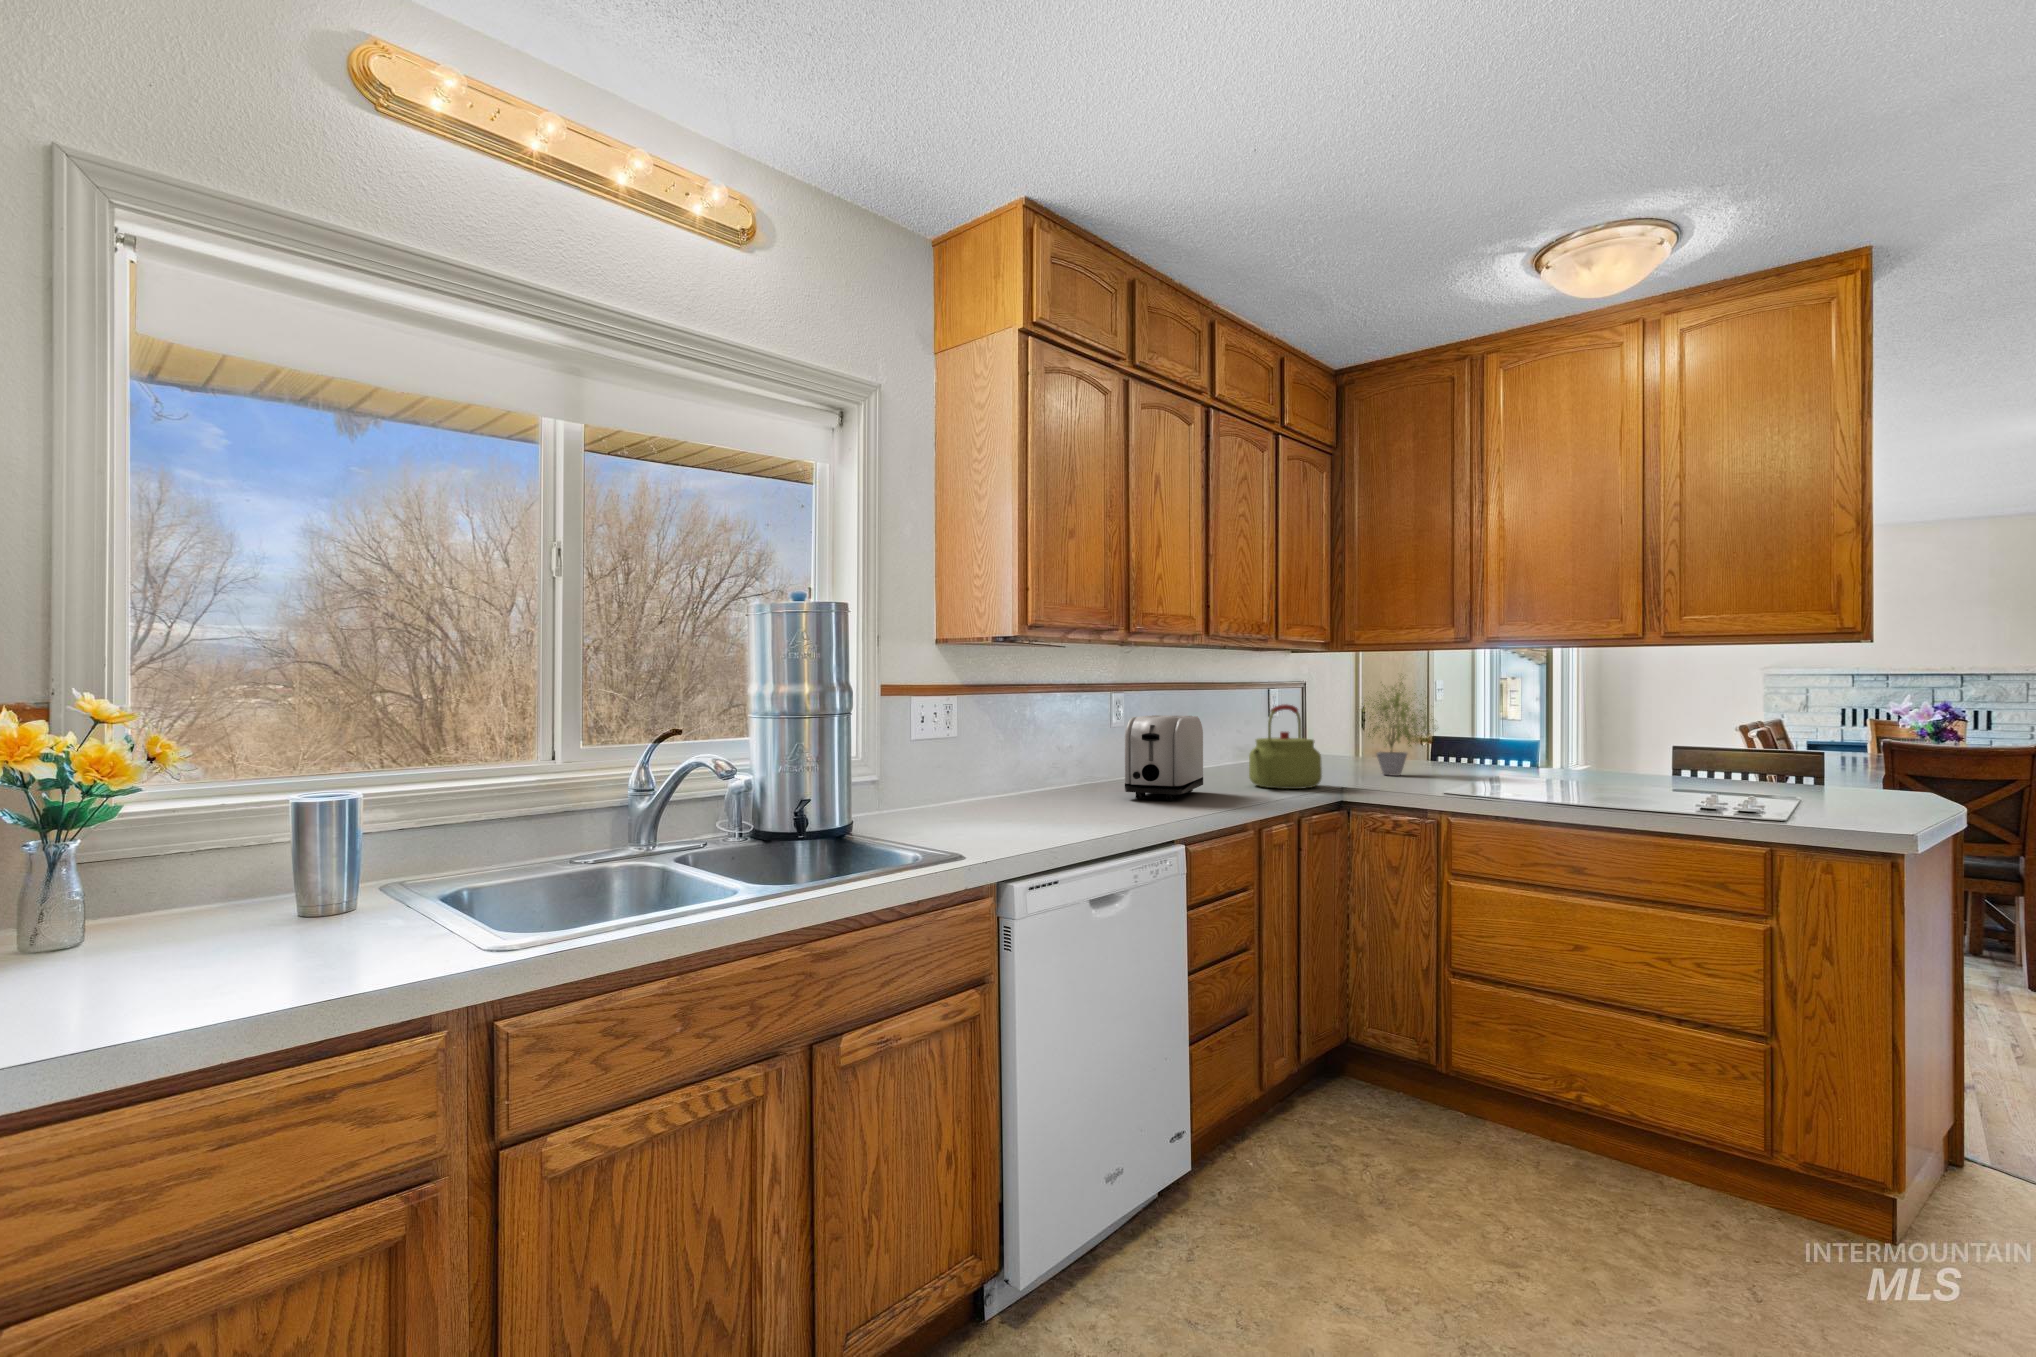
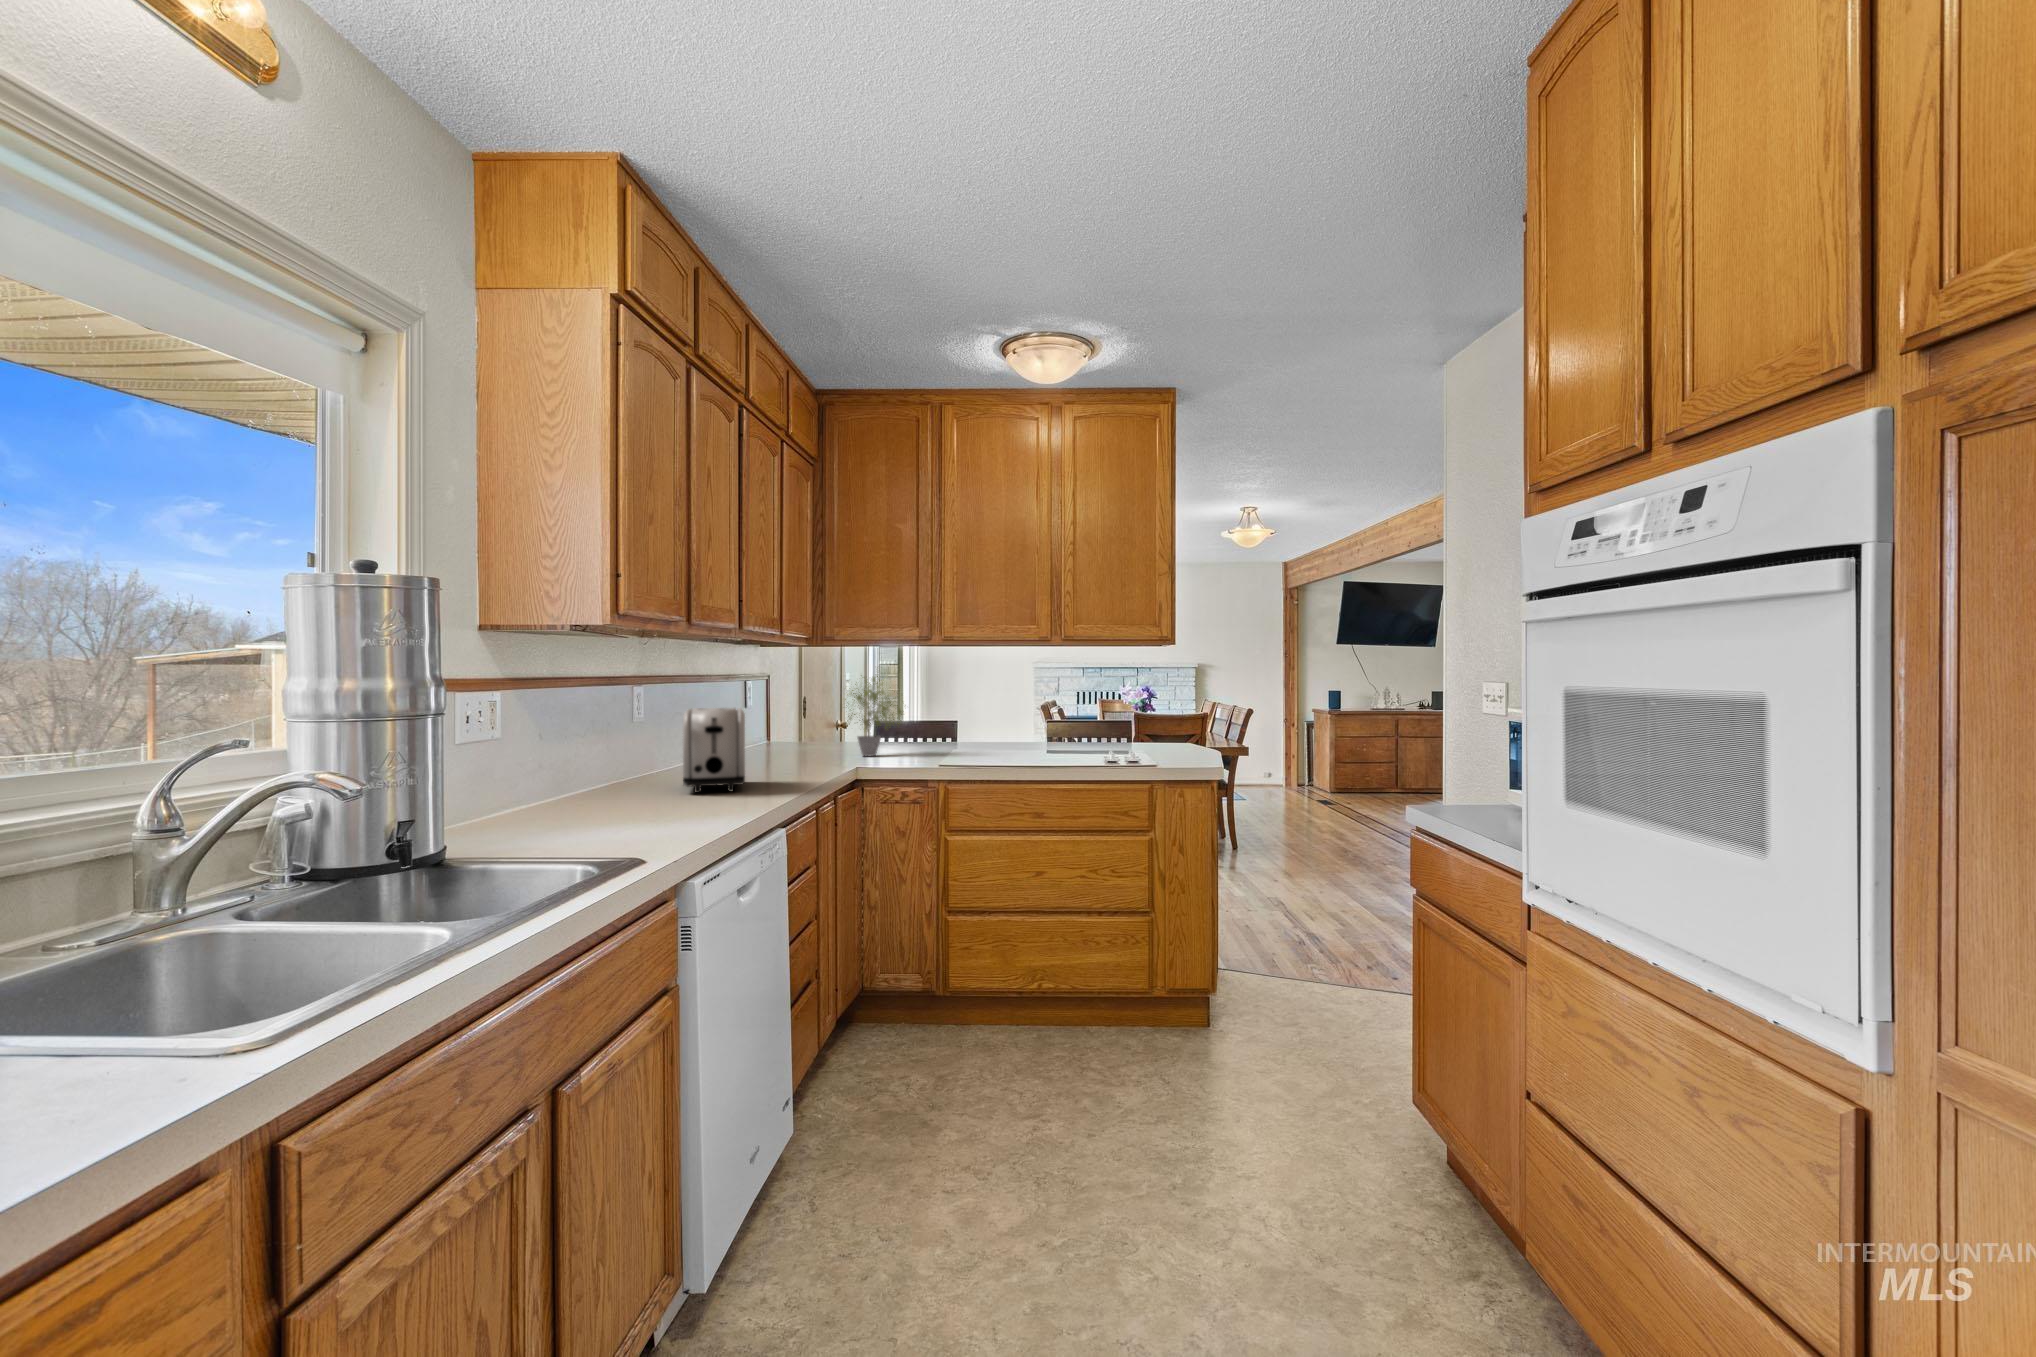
kettle: present [1249,704,1322,789] -> none [770,695,837,773]

